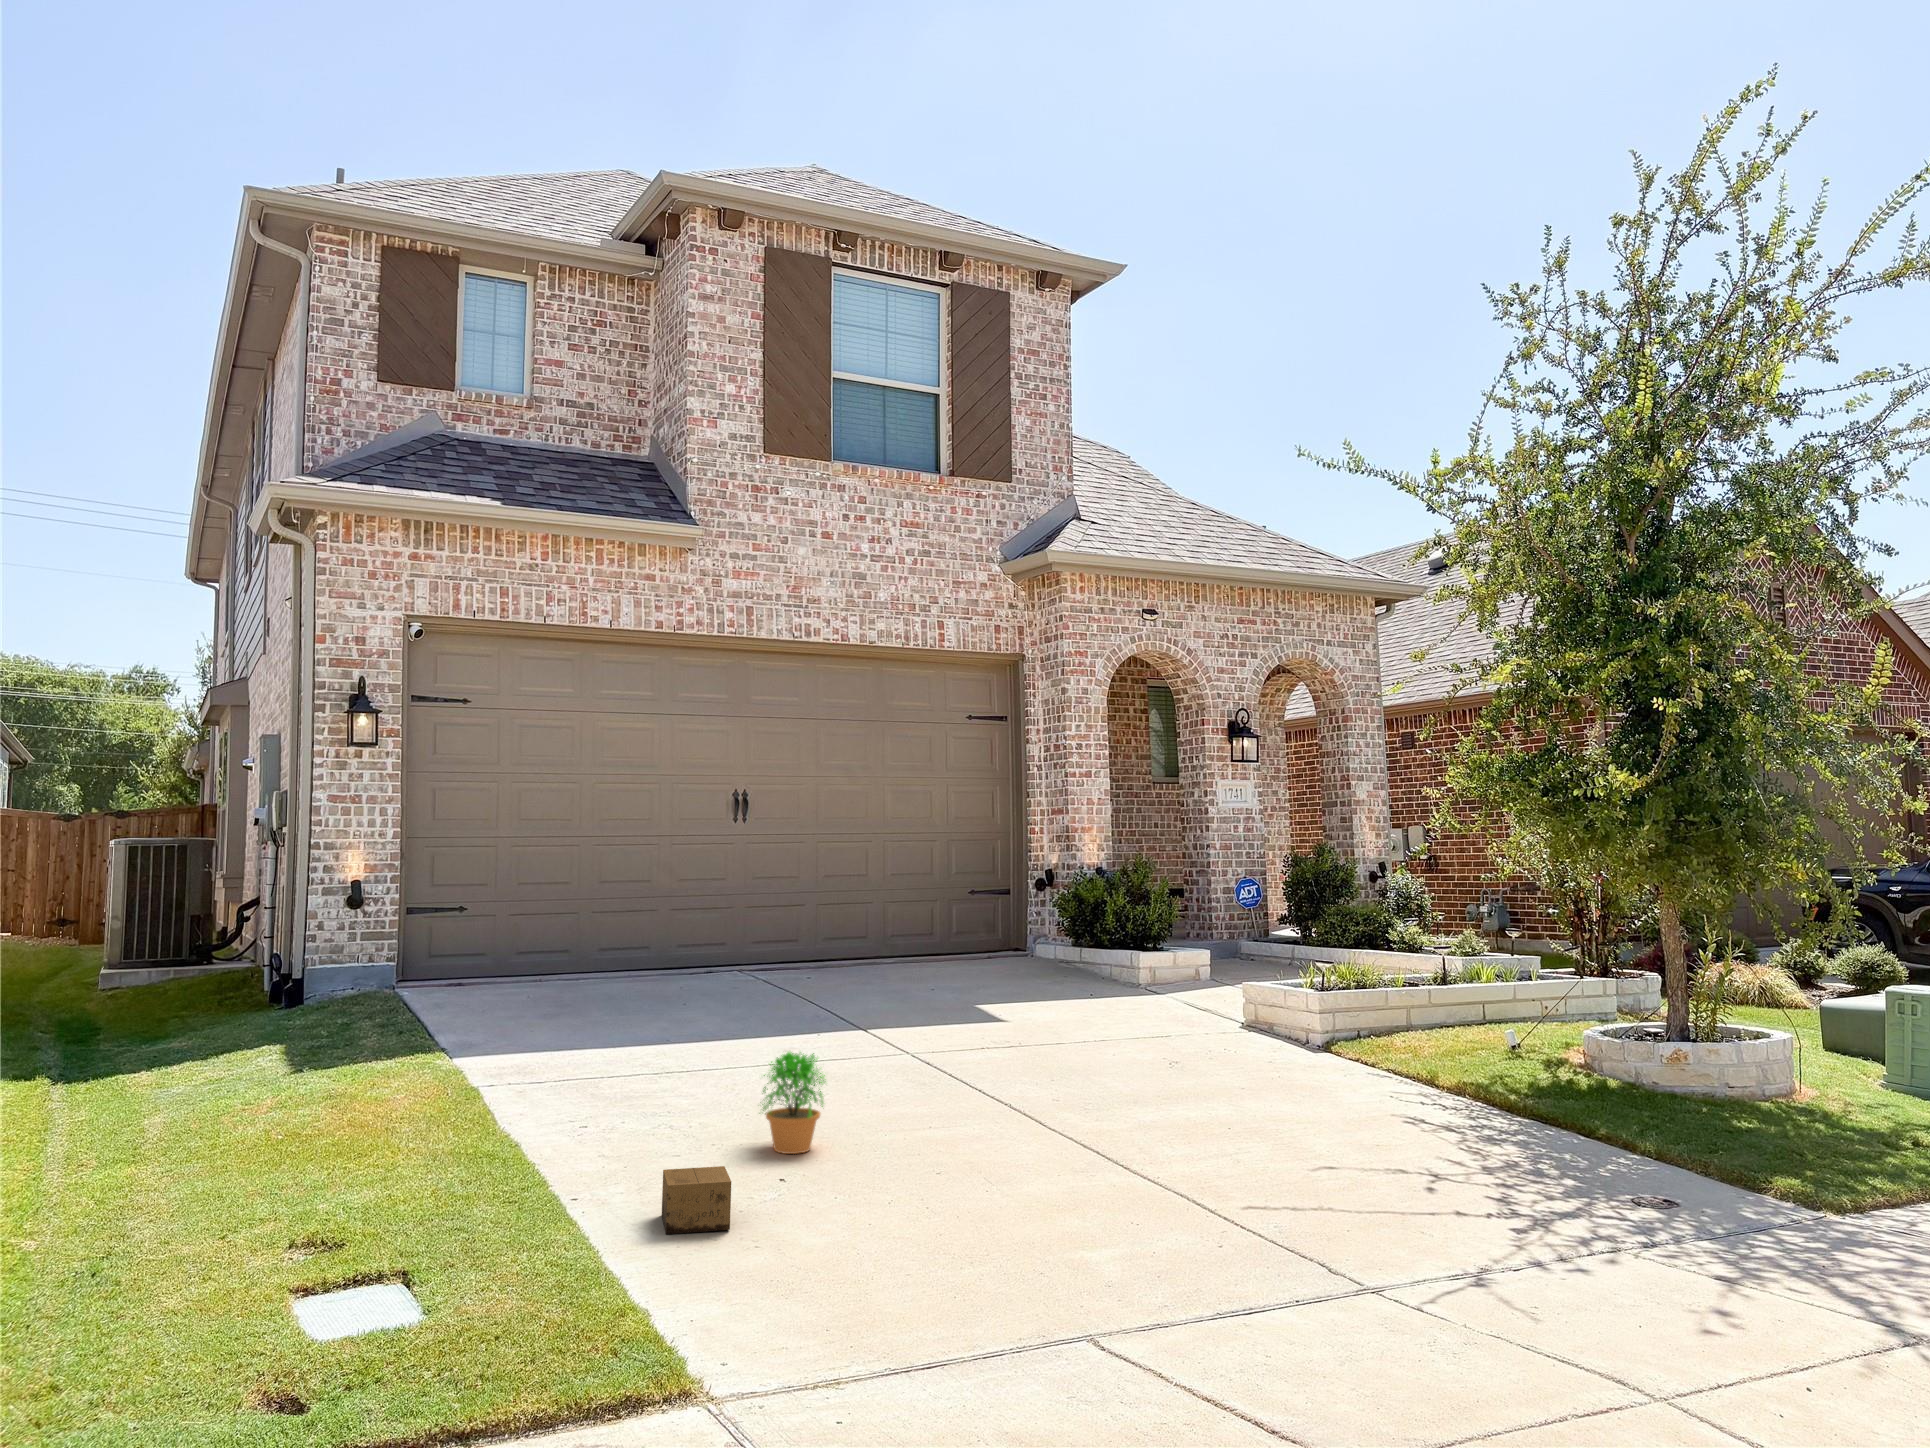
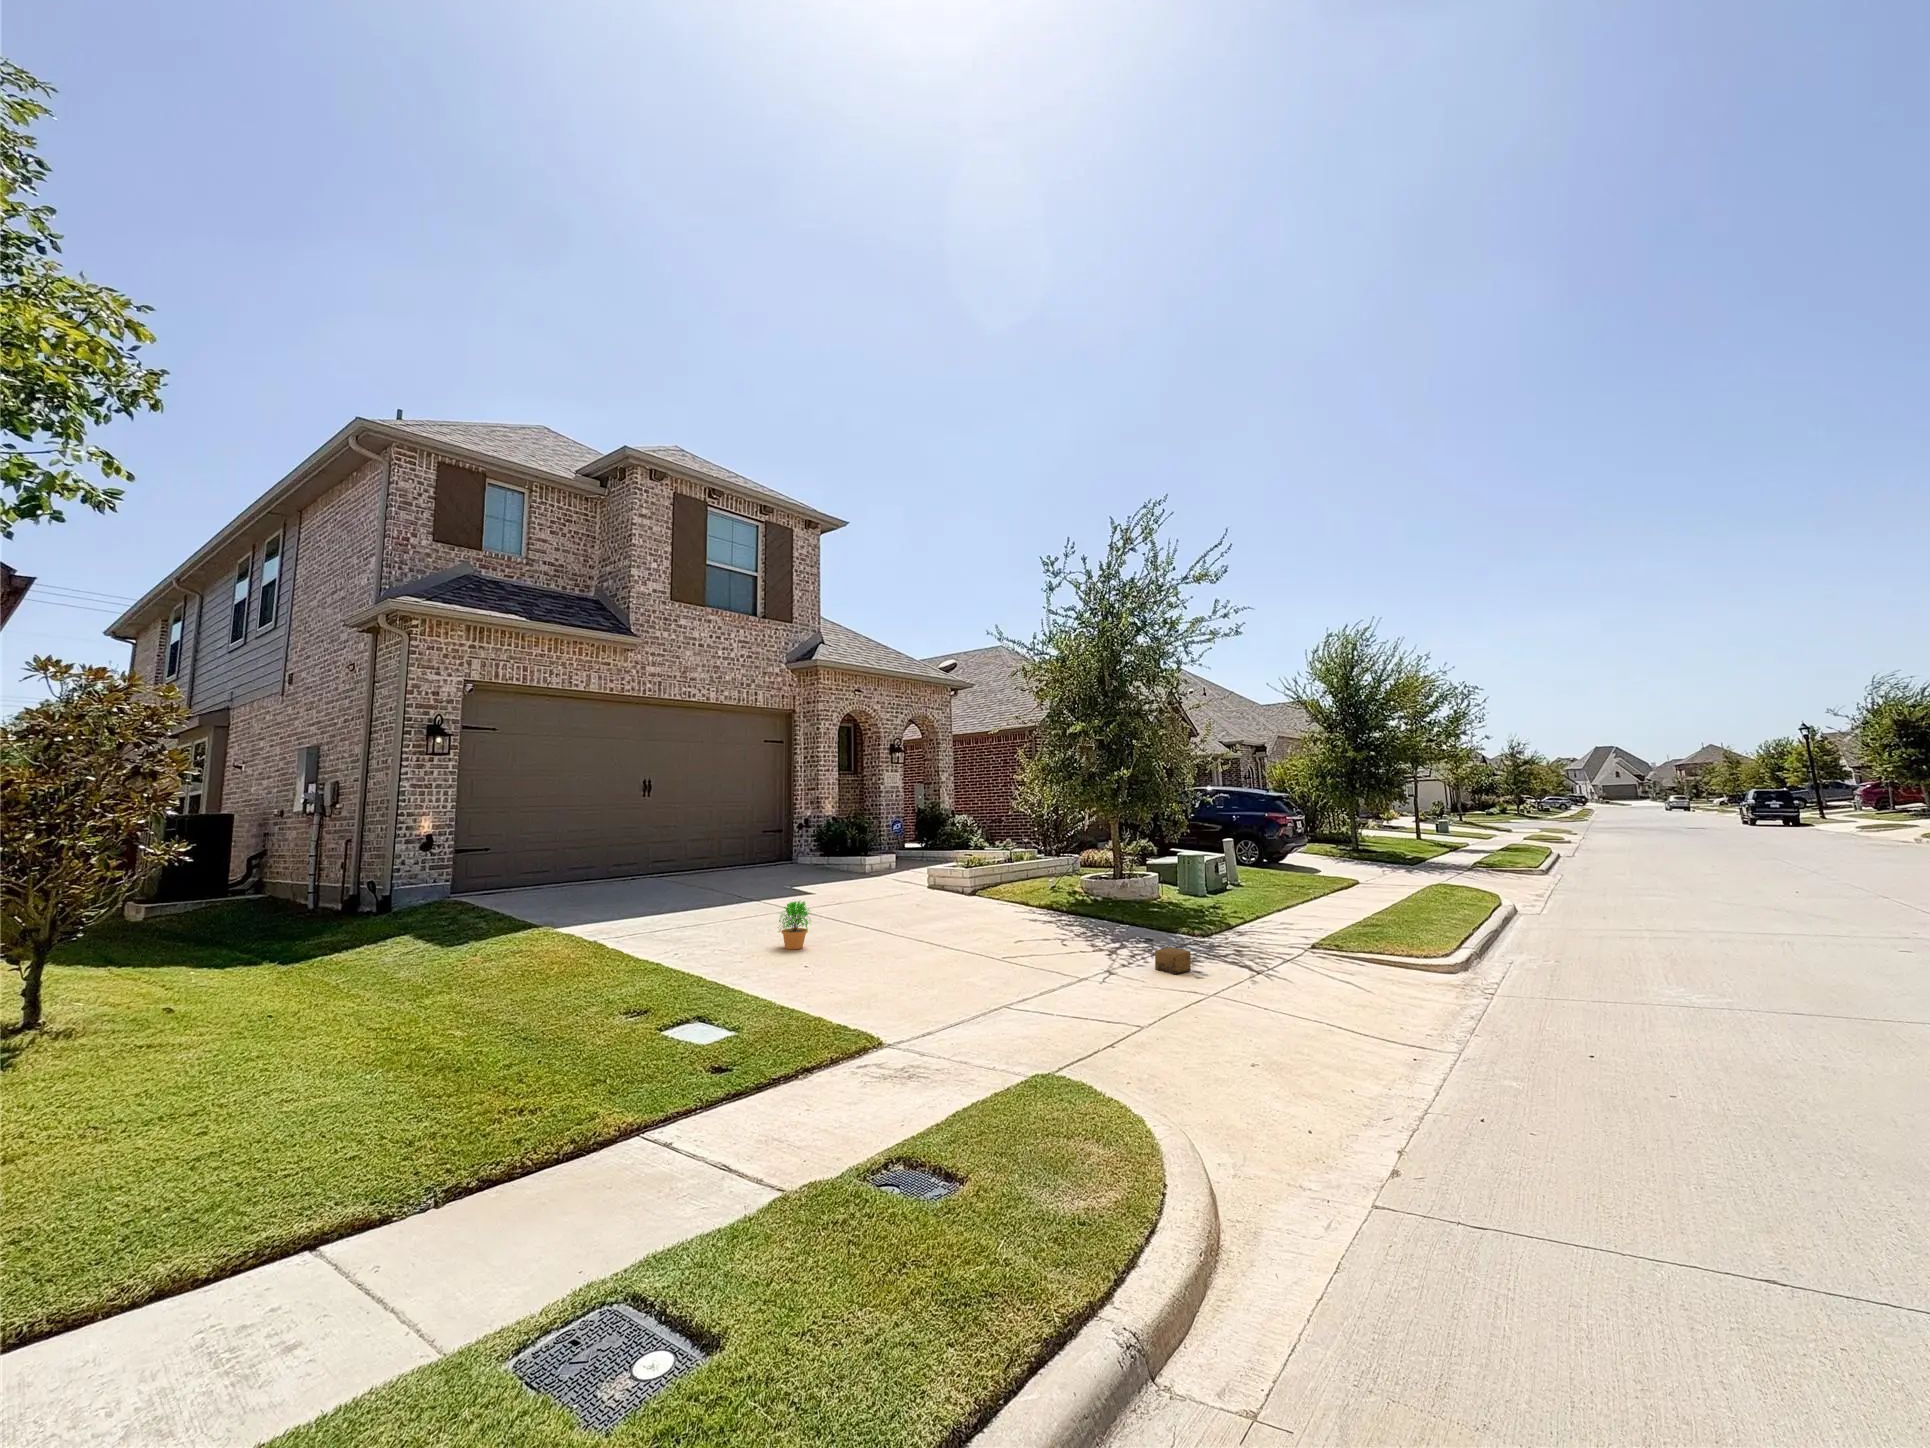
cardboard box: present [662,1166,731,1234] -> present [1155,947,1191,975]

